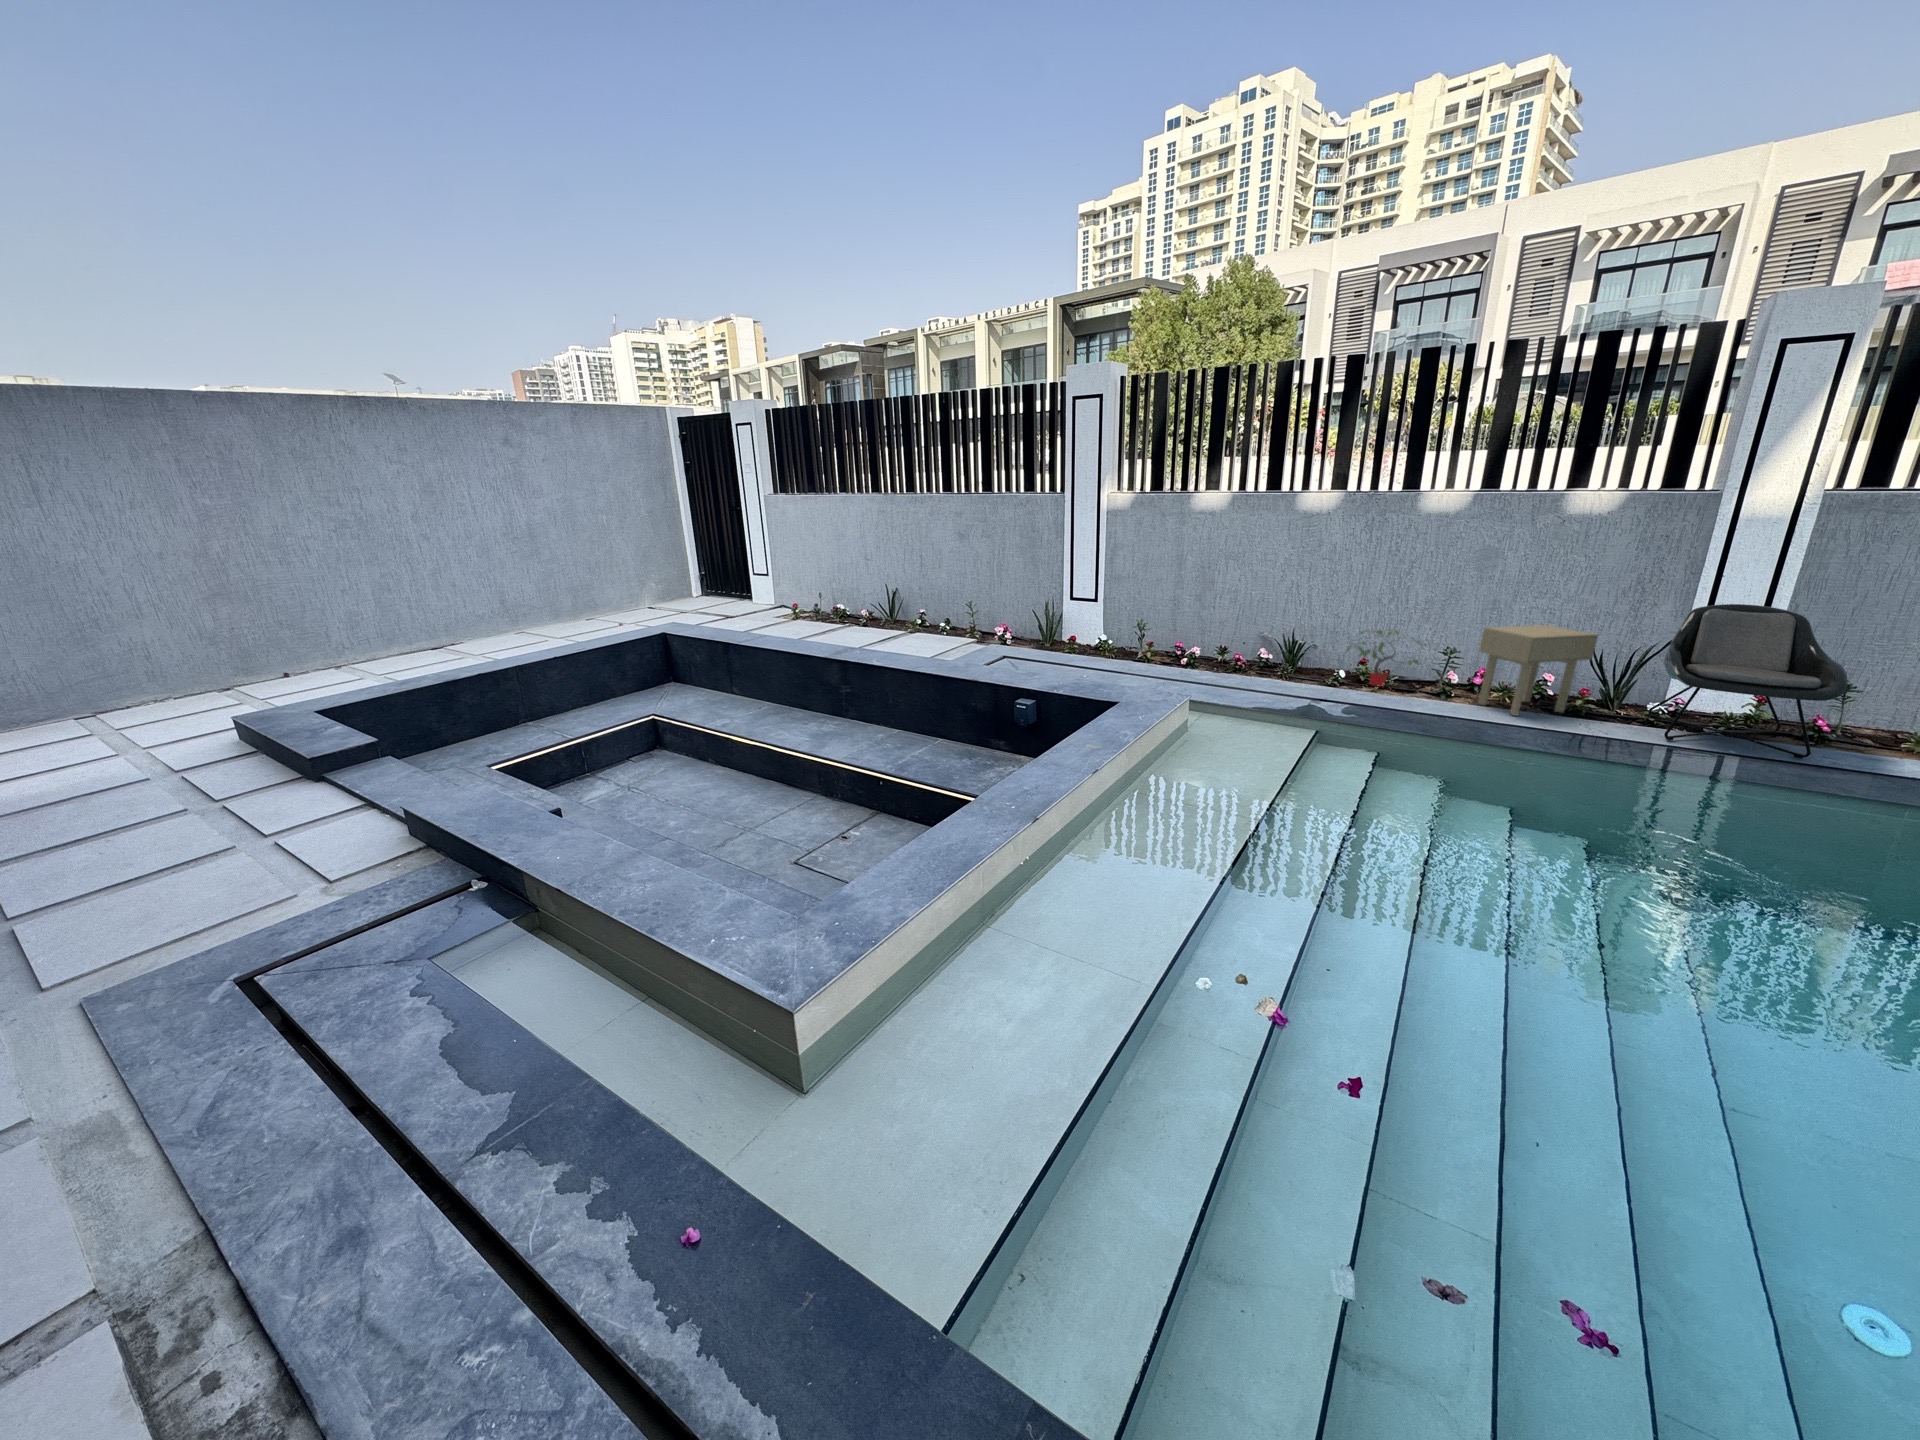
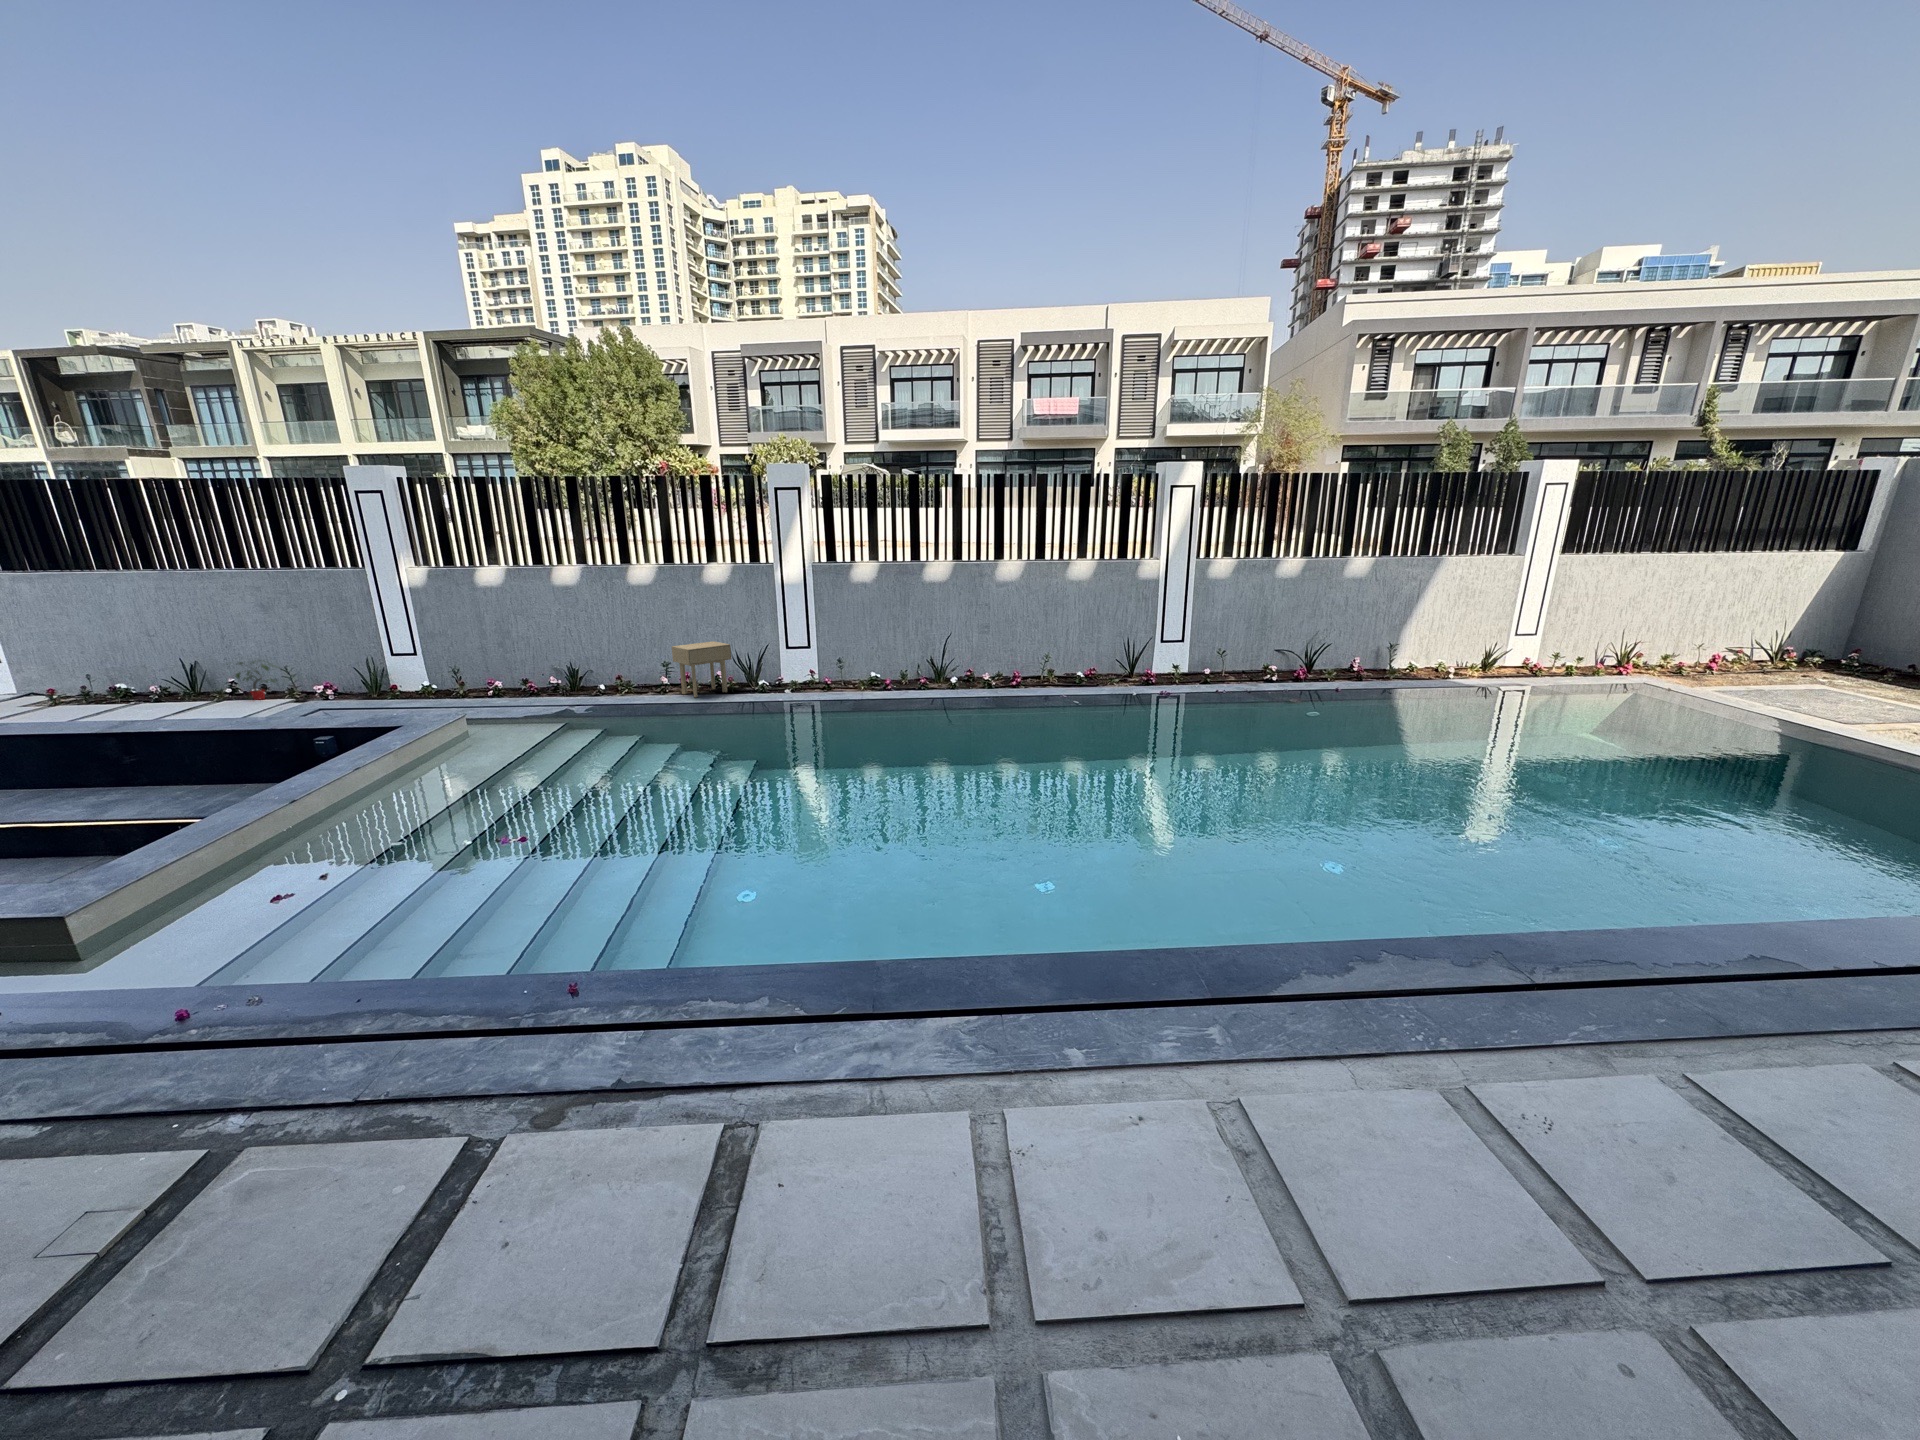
lounge chair: present [1648,604,1848,759] -> none [753,622,821,699]
potted plant: present [1347,629,1422,687] -> present [235,662,275,700]

